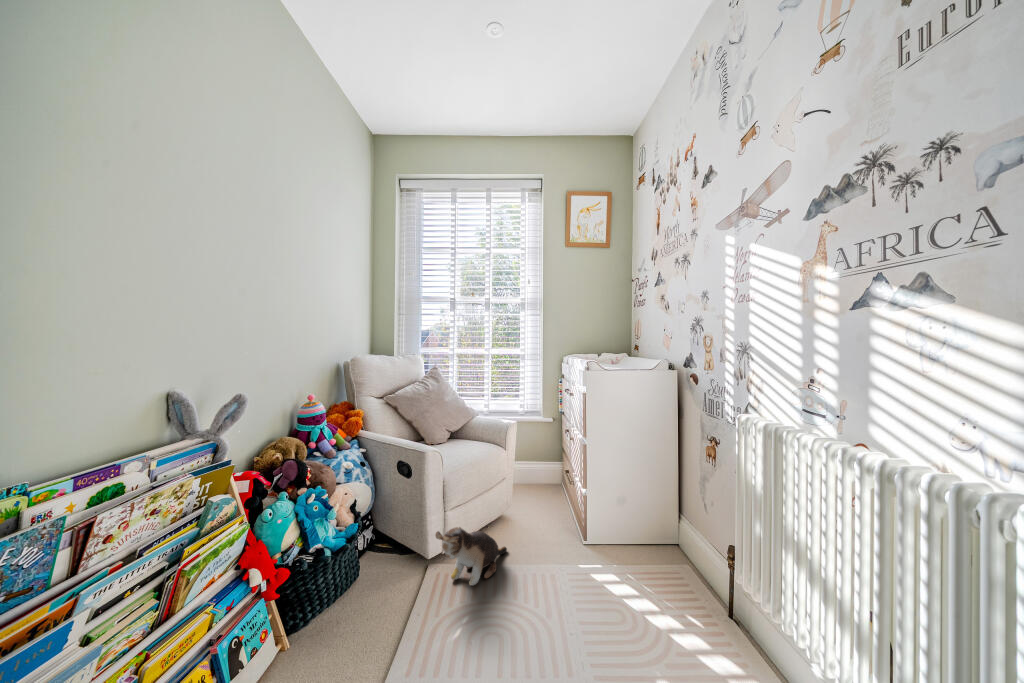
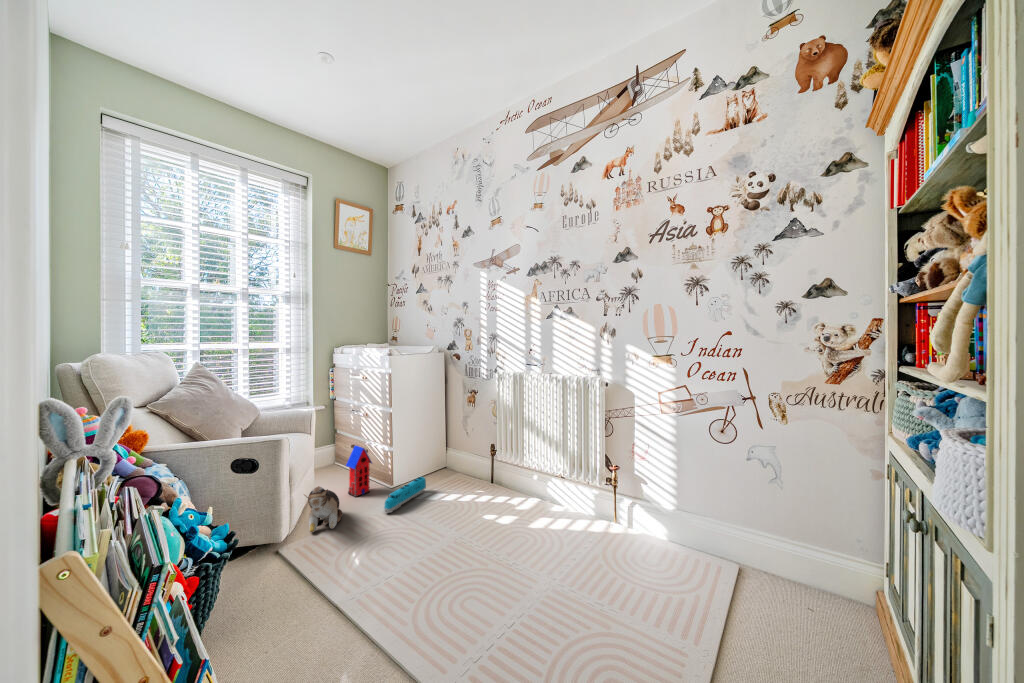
toy house: none [531,482,560,549] -> present [346,446,372,497]
toy train: none [538,556,618,597] -> present [384,477,426,513]

